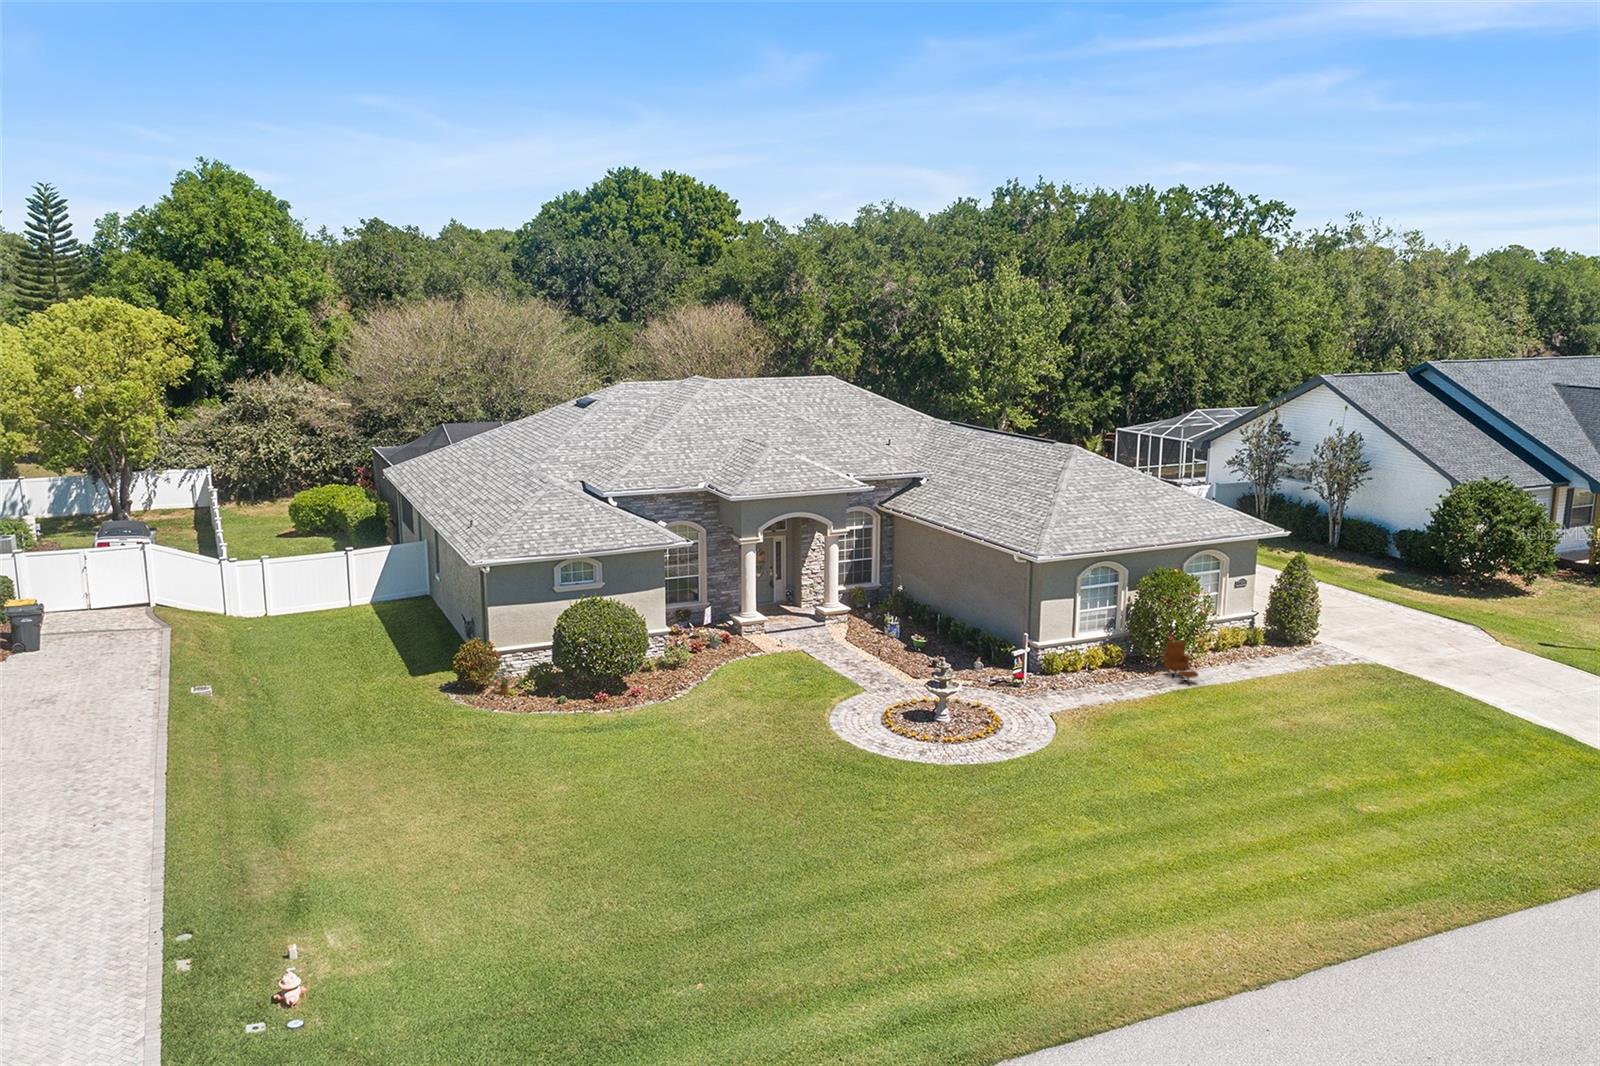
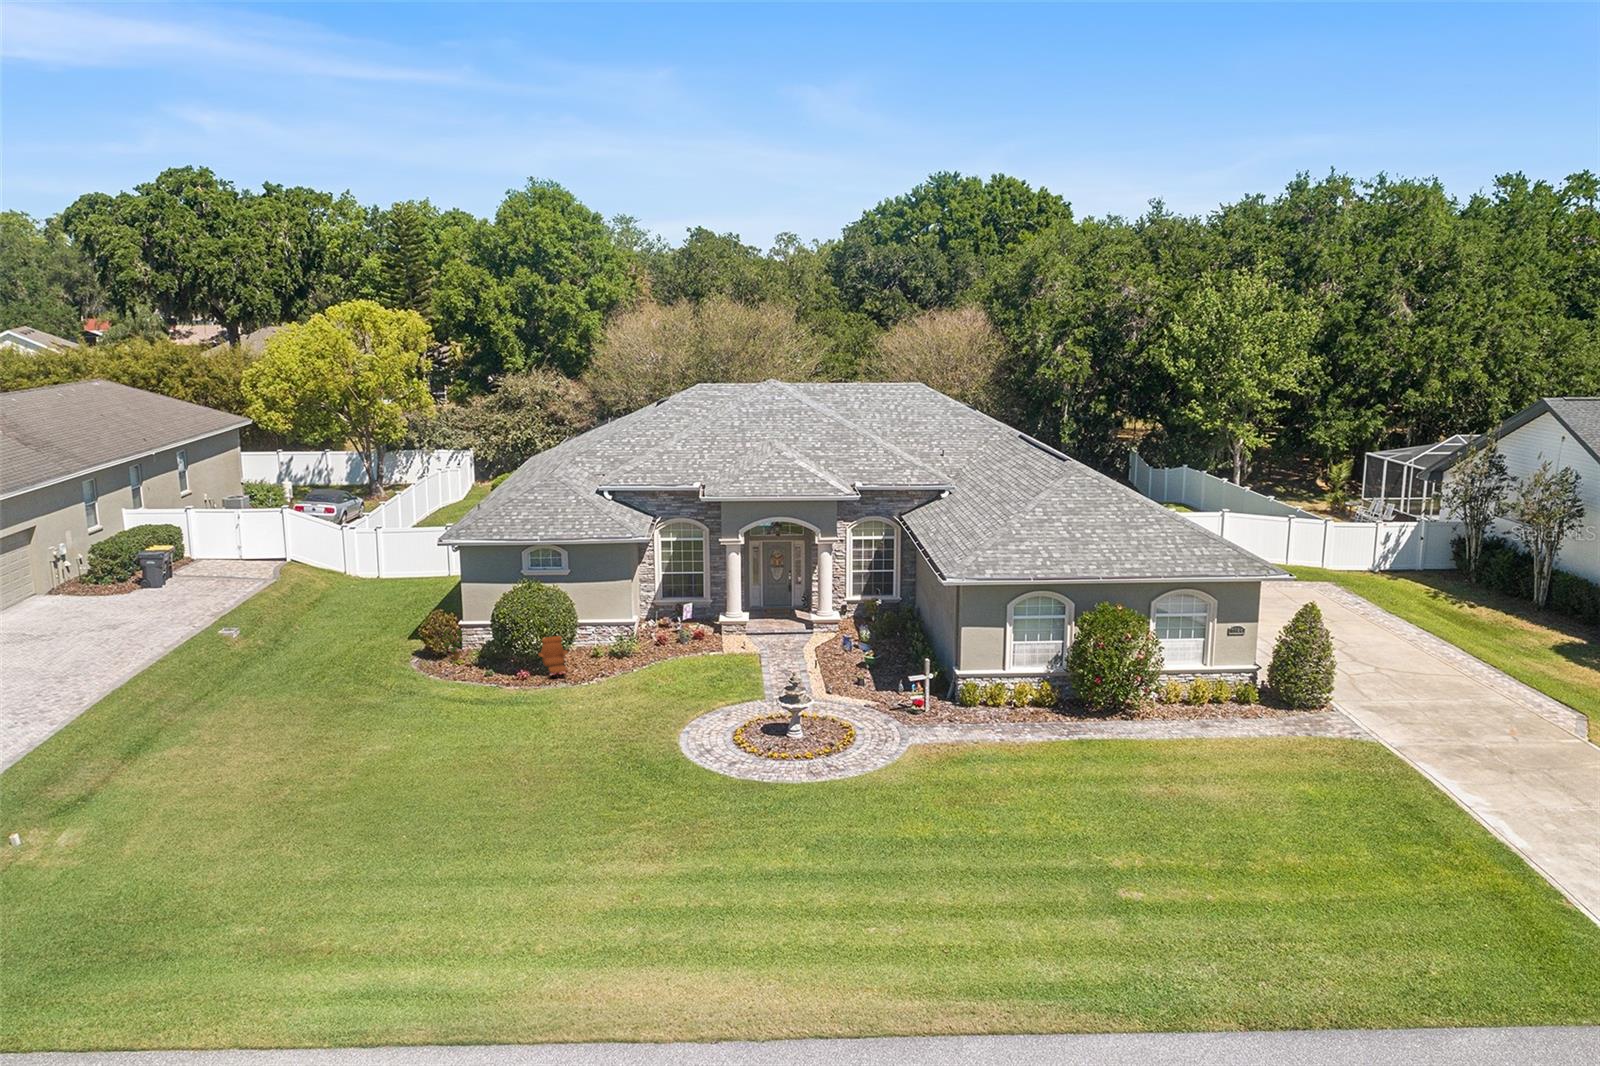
lounge chair: present [1162,641,1198,685] -> present [538,636,568,678]

